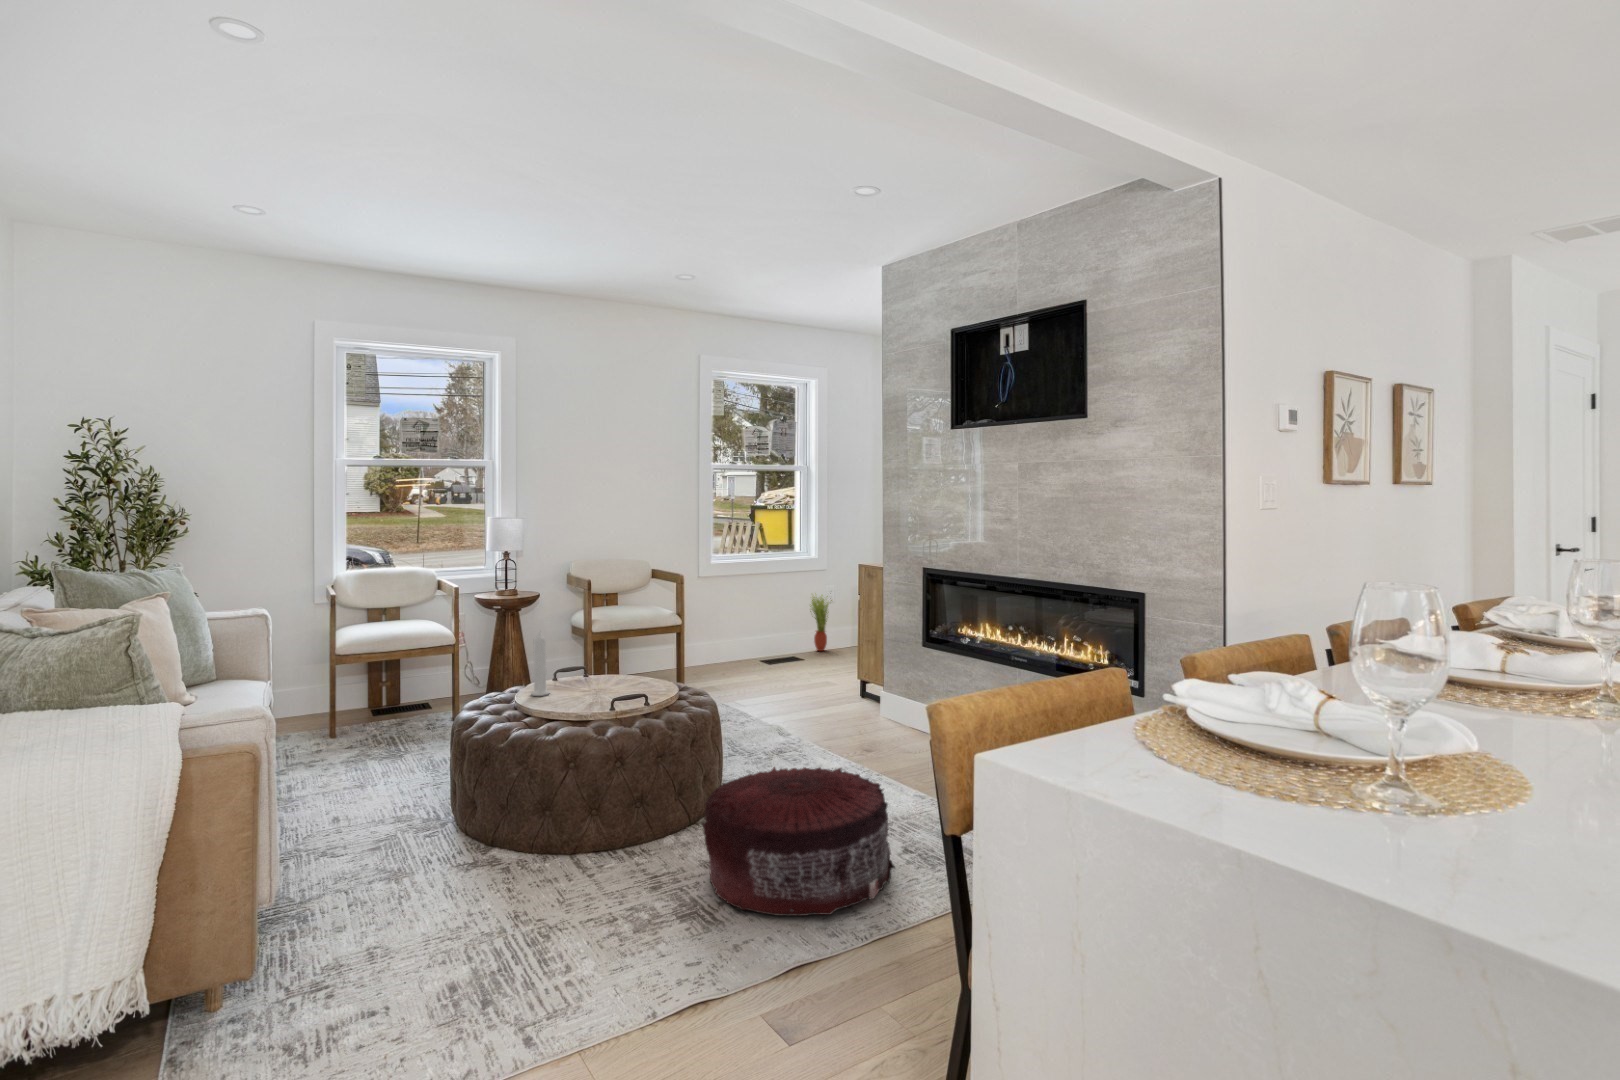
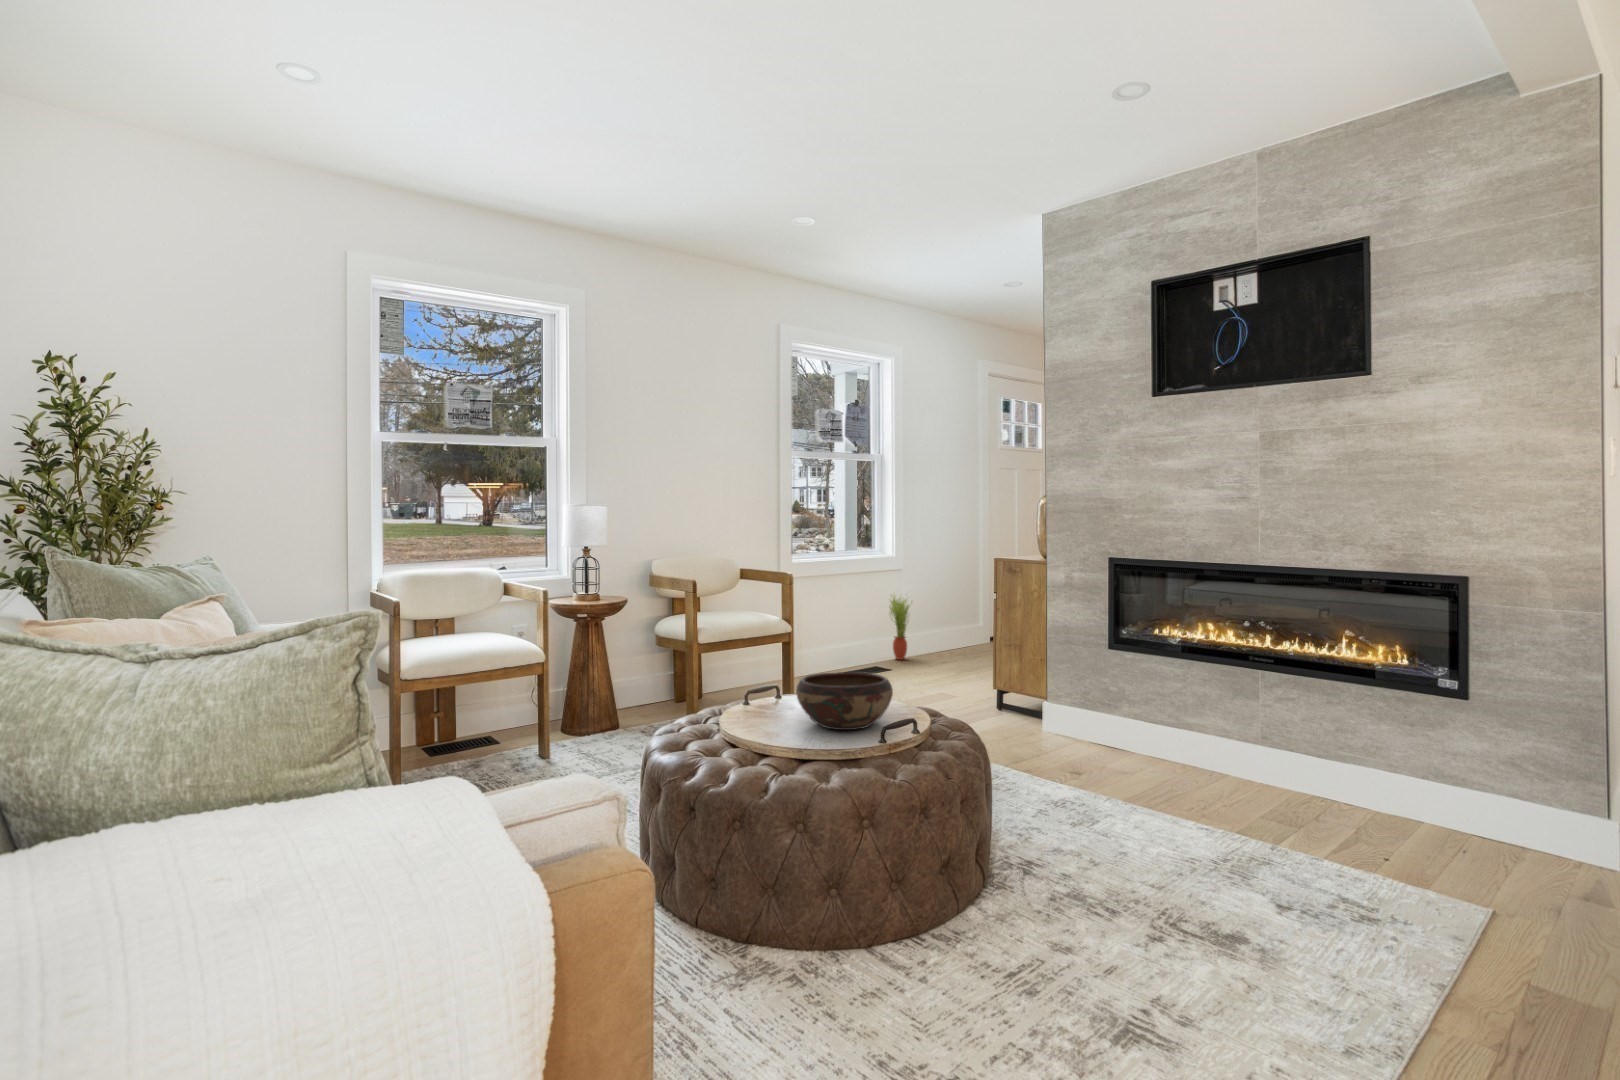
candle: present [531,631,550,696] -> none [738,639,762,727]
decorative bowl: none [568,657,644,701] -> present [796,672,893,730]
pouf: present [702,767,895,916] -> none [1067,808,1344,1030]

